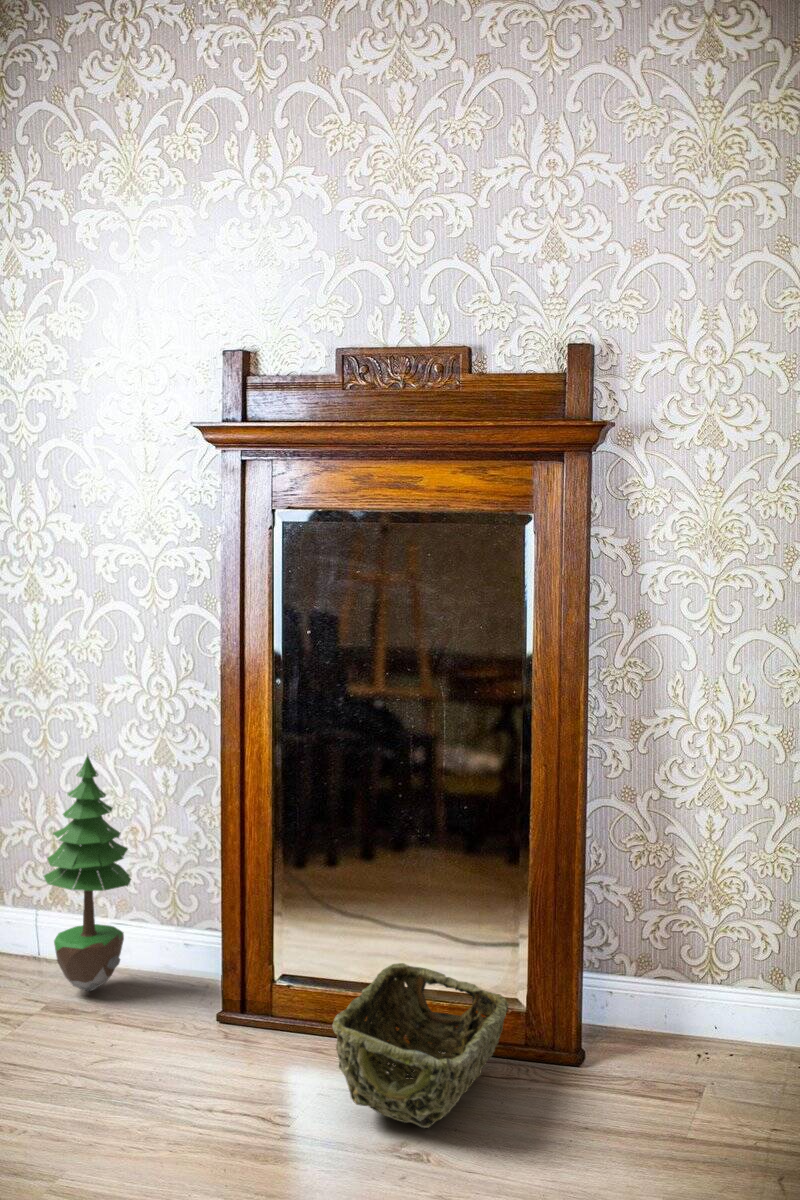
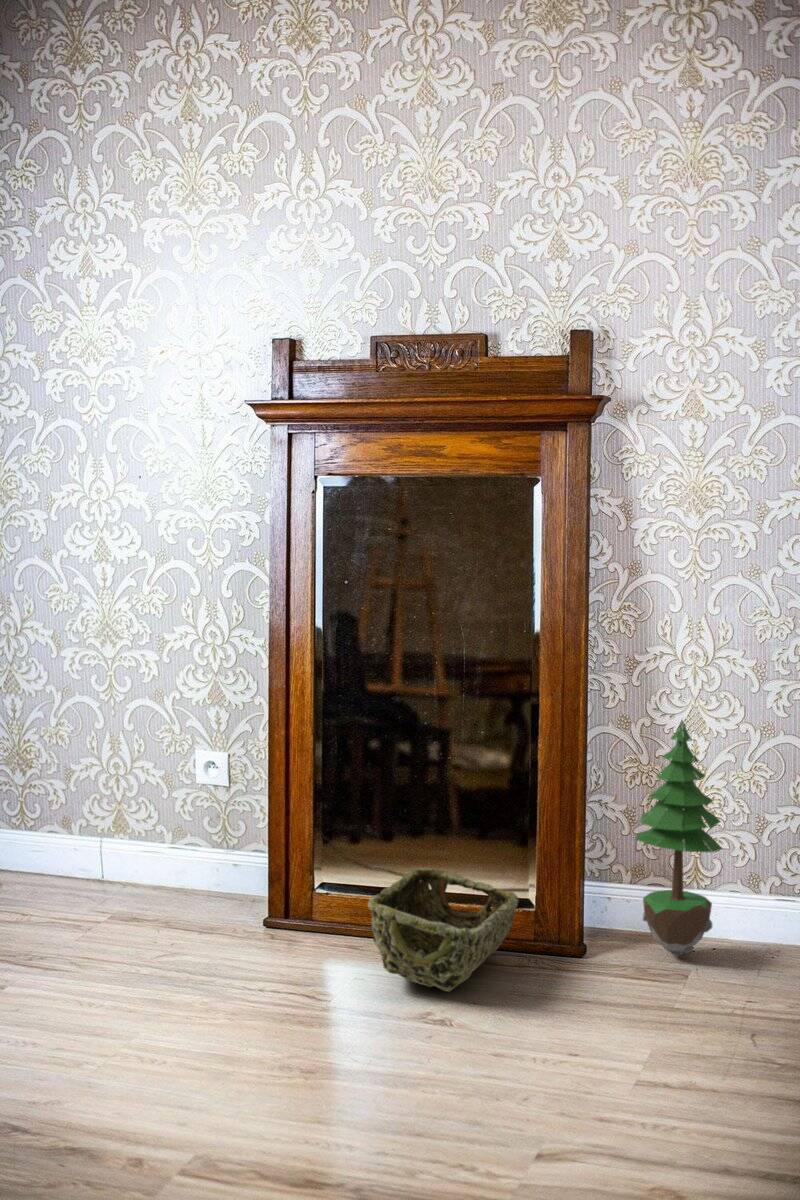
potted tree: present [43,756,131,992] -> present [636,720,722,956]

